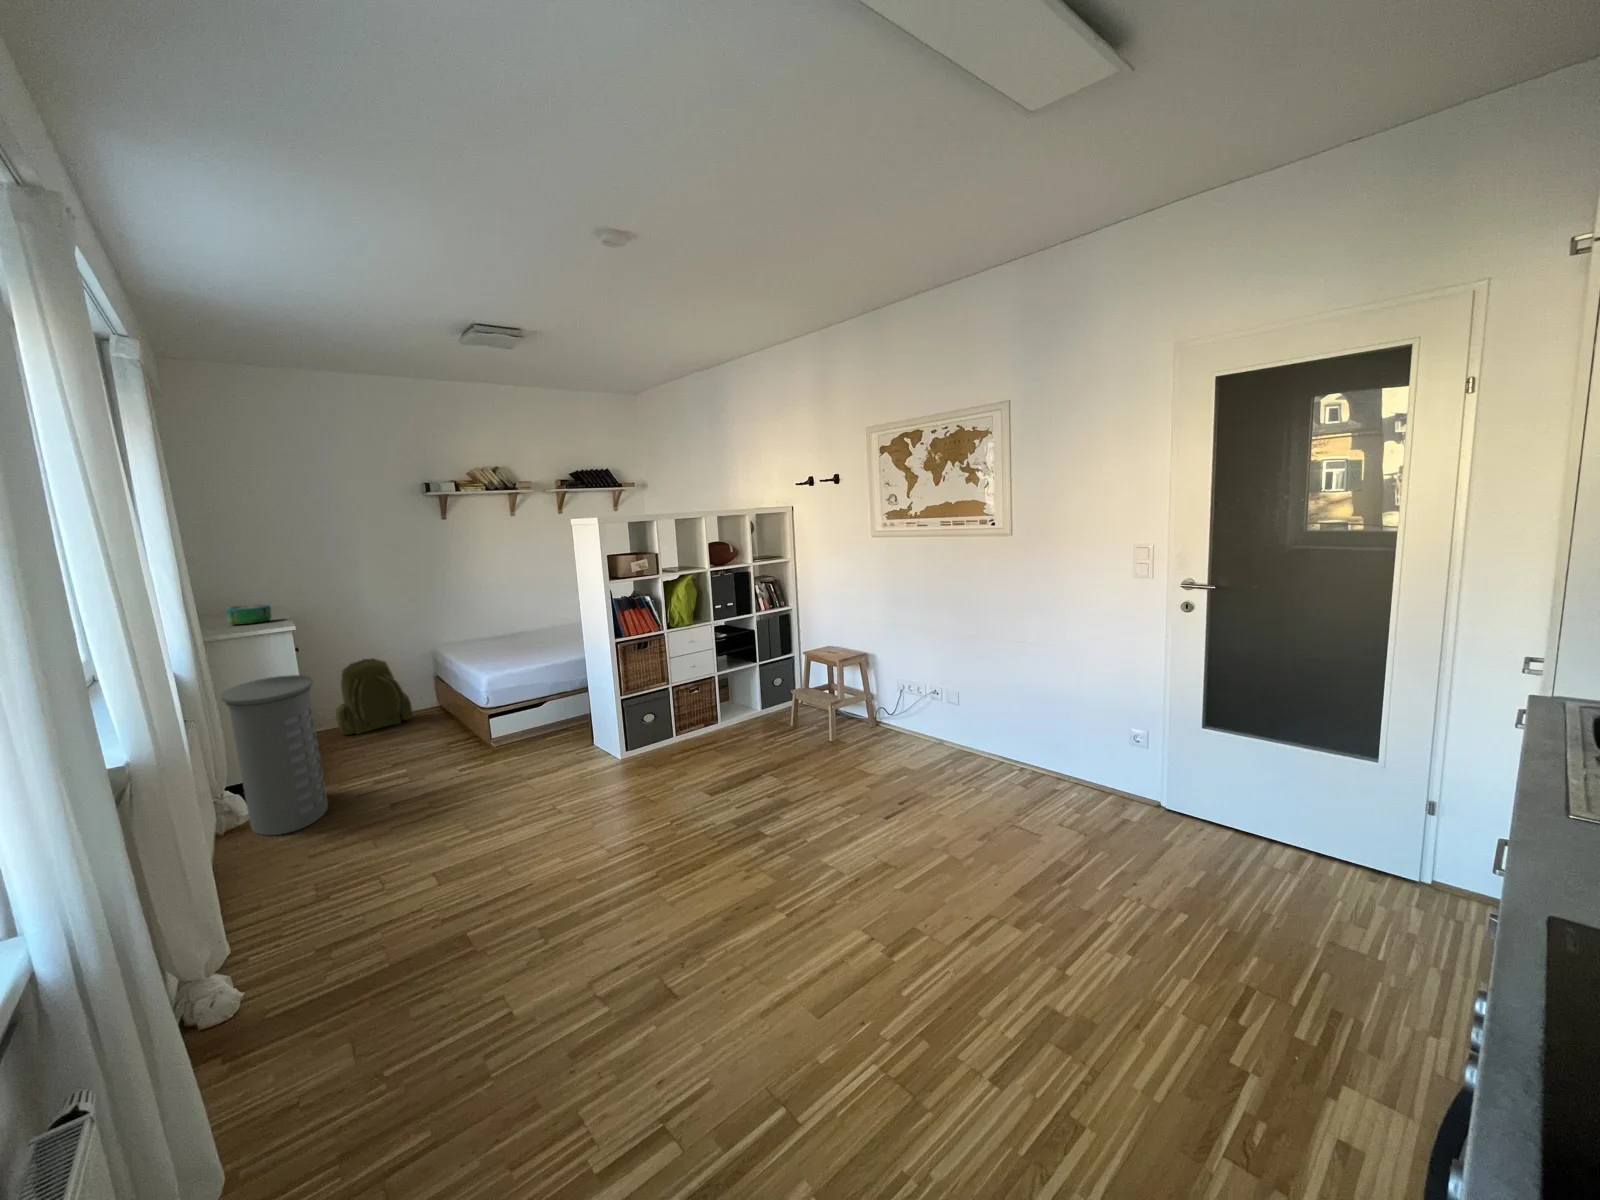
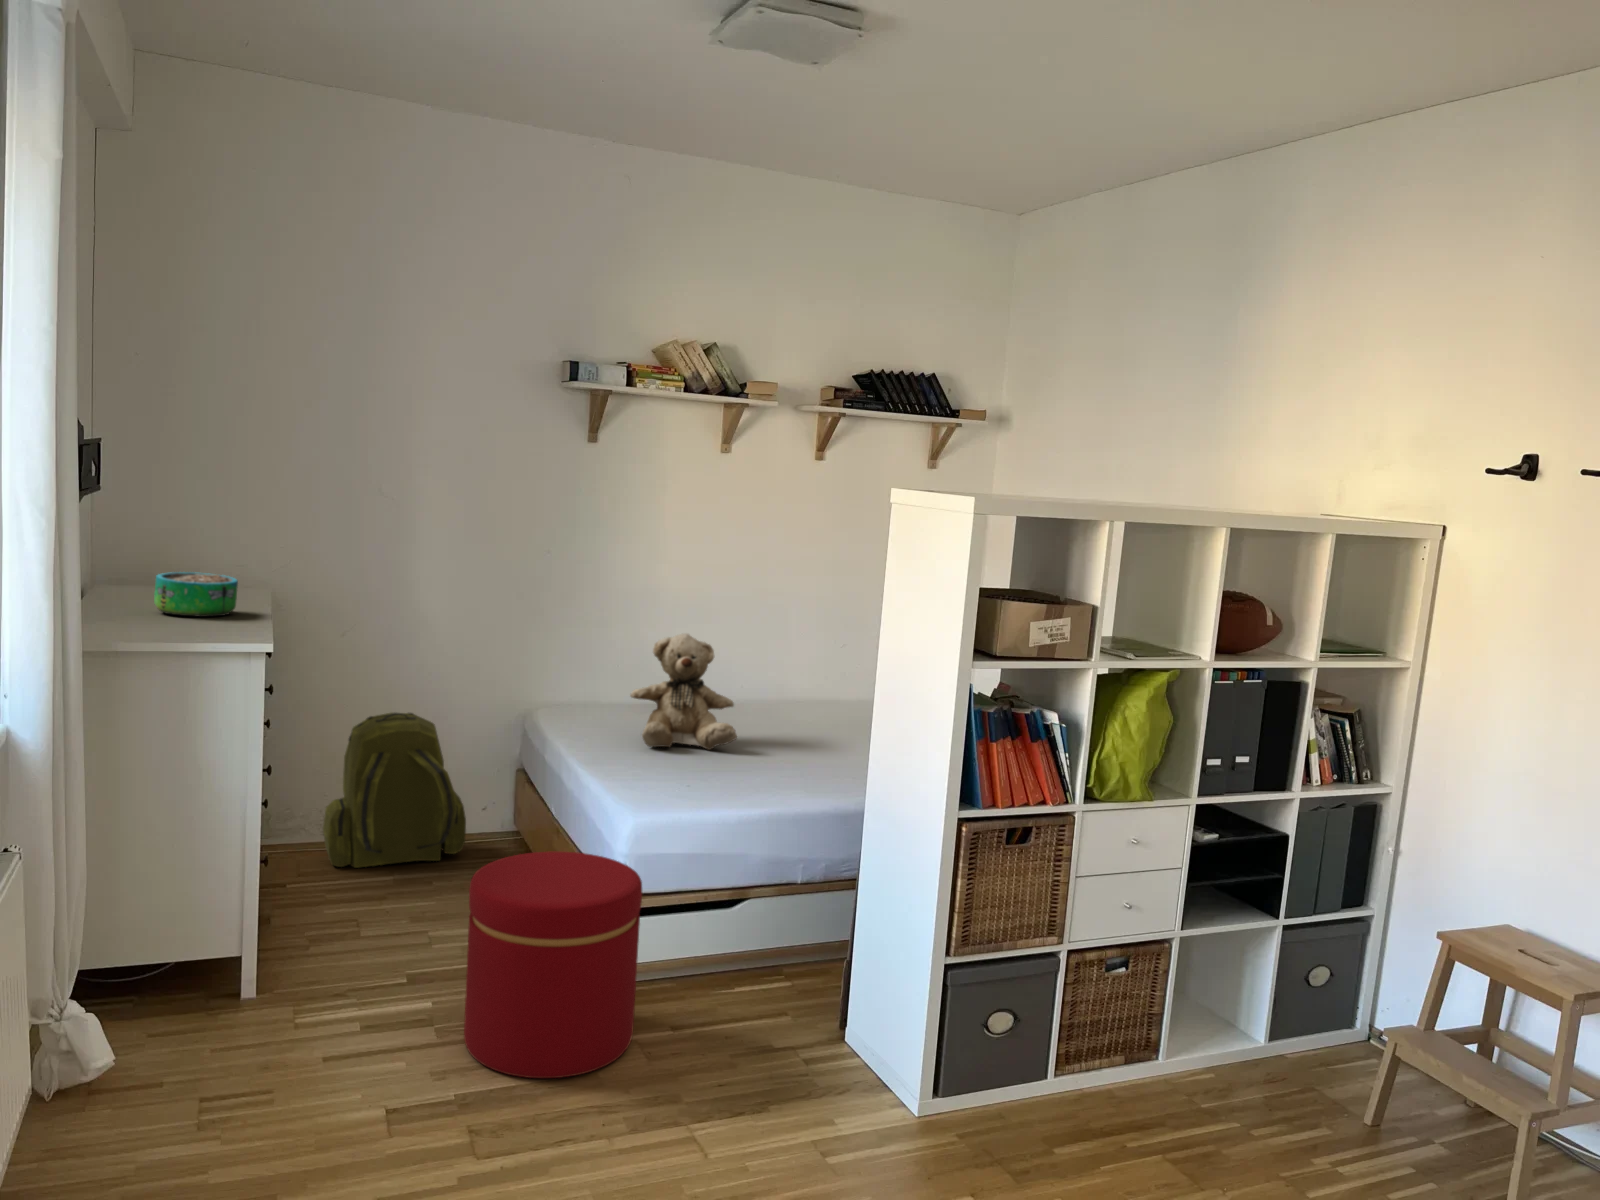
teddy bear: none [481,599,535,651] -> present [630,633,737,750]
laundry hamper: present [221,675,328,835] -> none [83,752,277,1150]
ottoman: none [413,691,500,782] -> present [464,852,642,1078]

